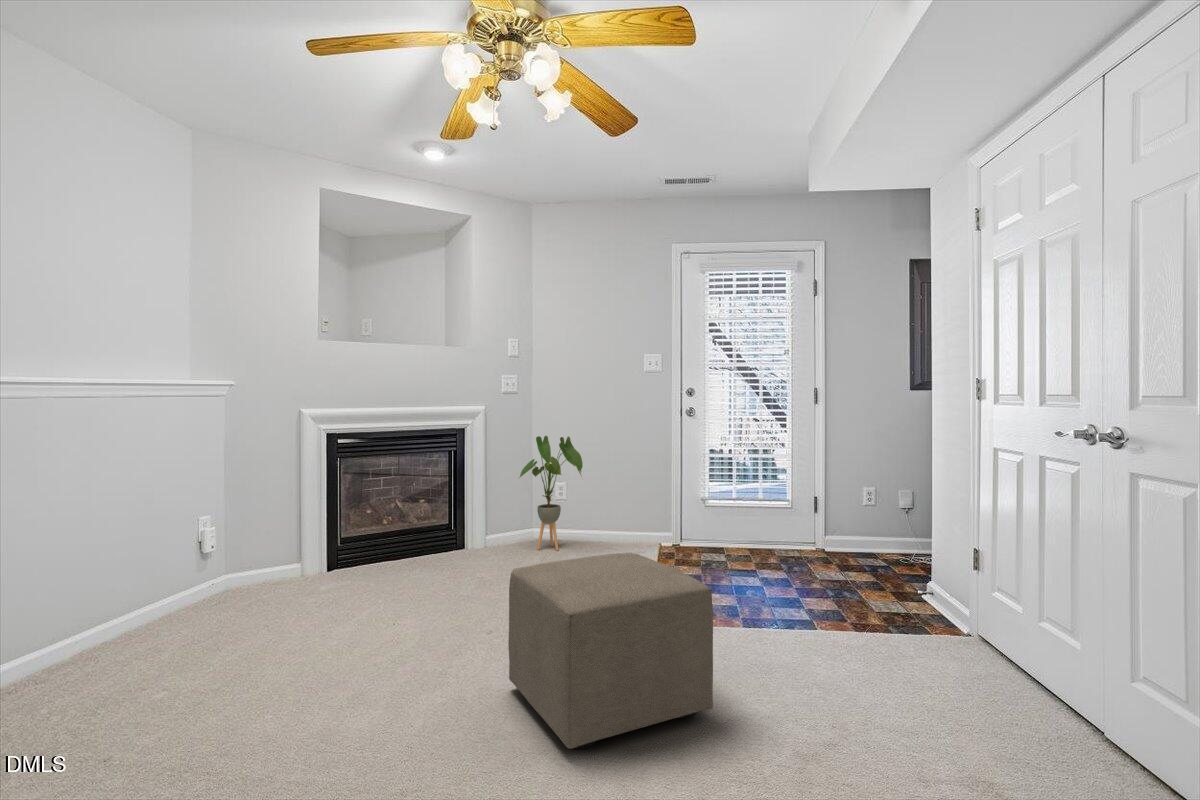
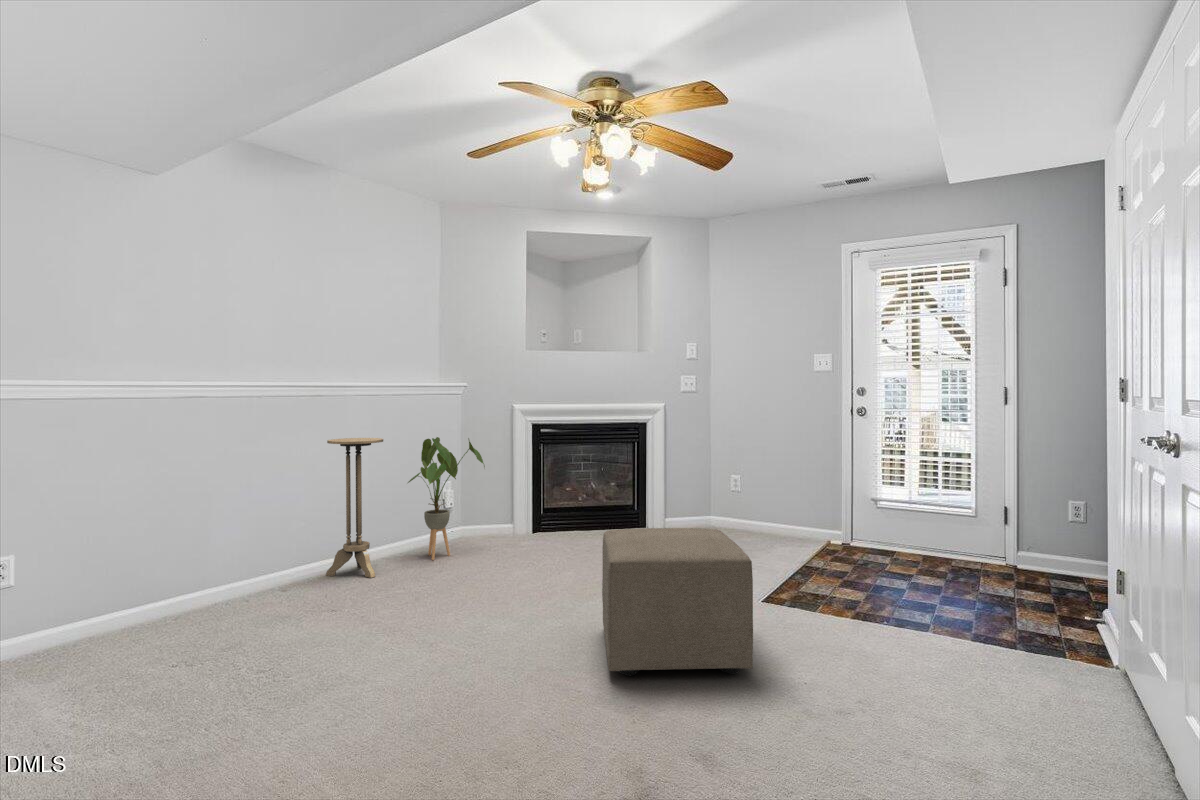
house plant: present [519,436,583,551] -> present [408,437,485,560]
side table: none [30,465,132,684] -> present [326,438,383,578]

